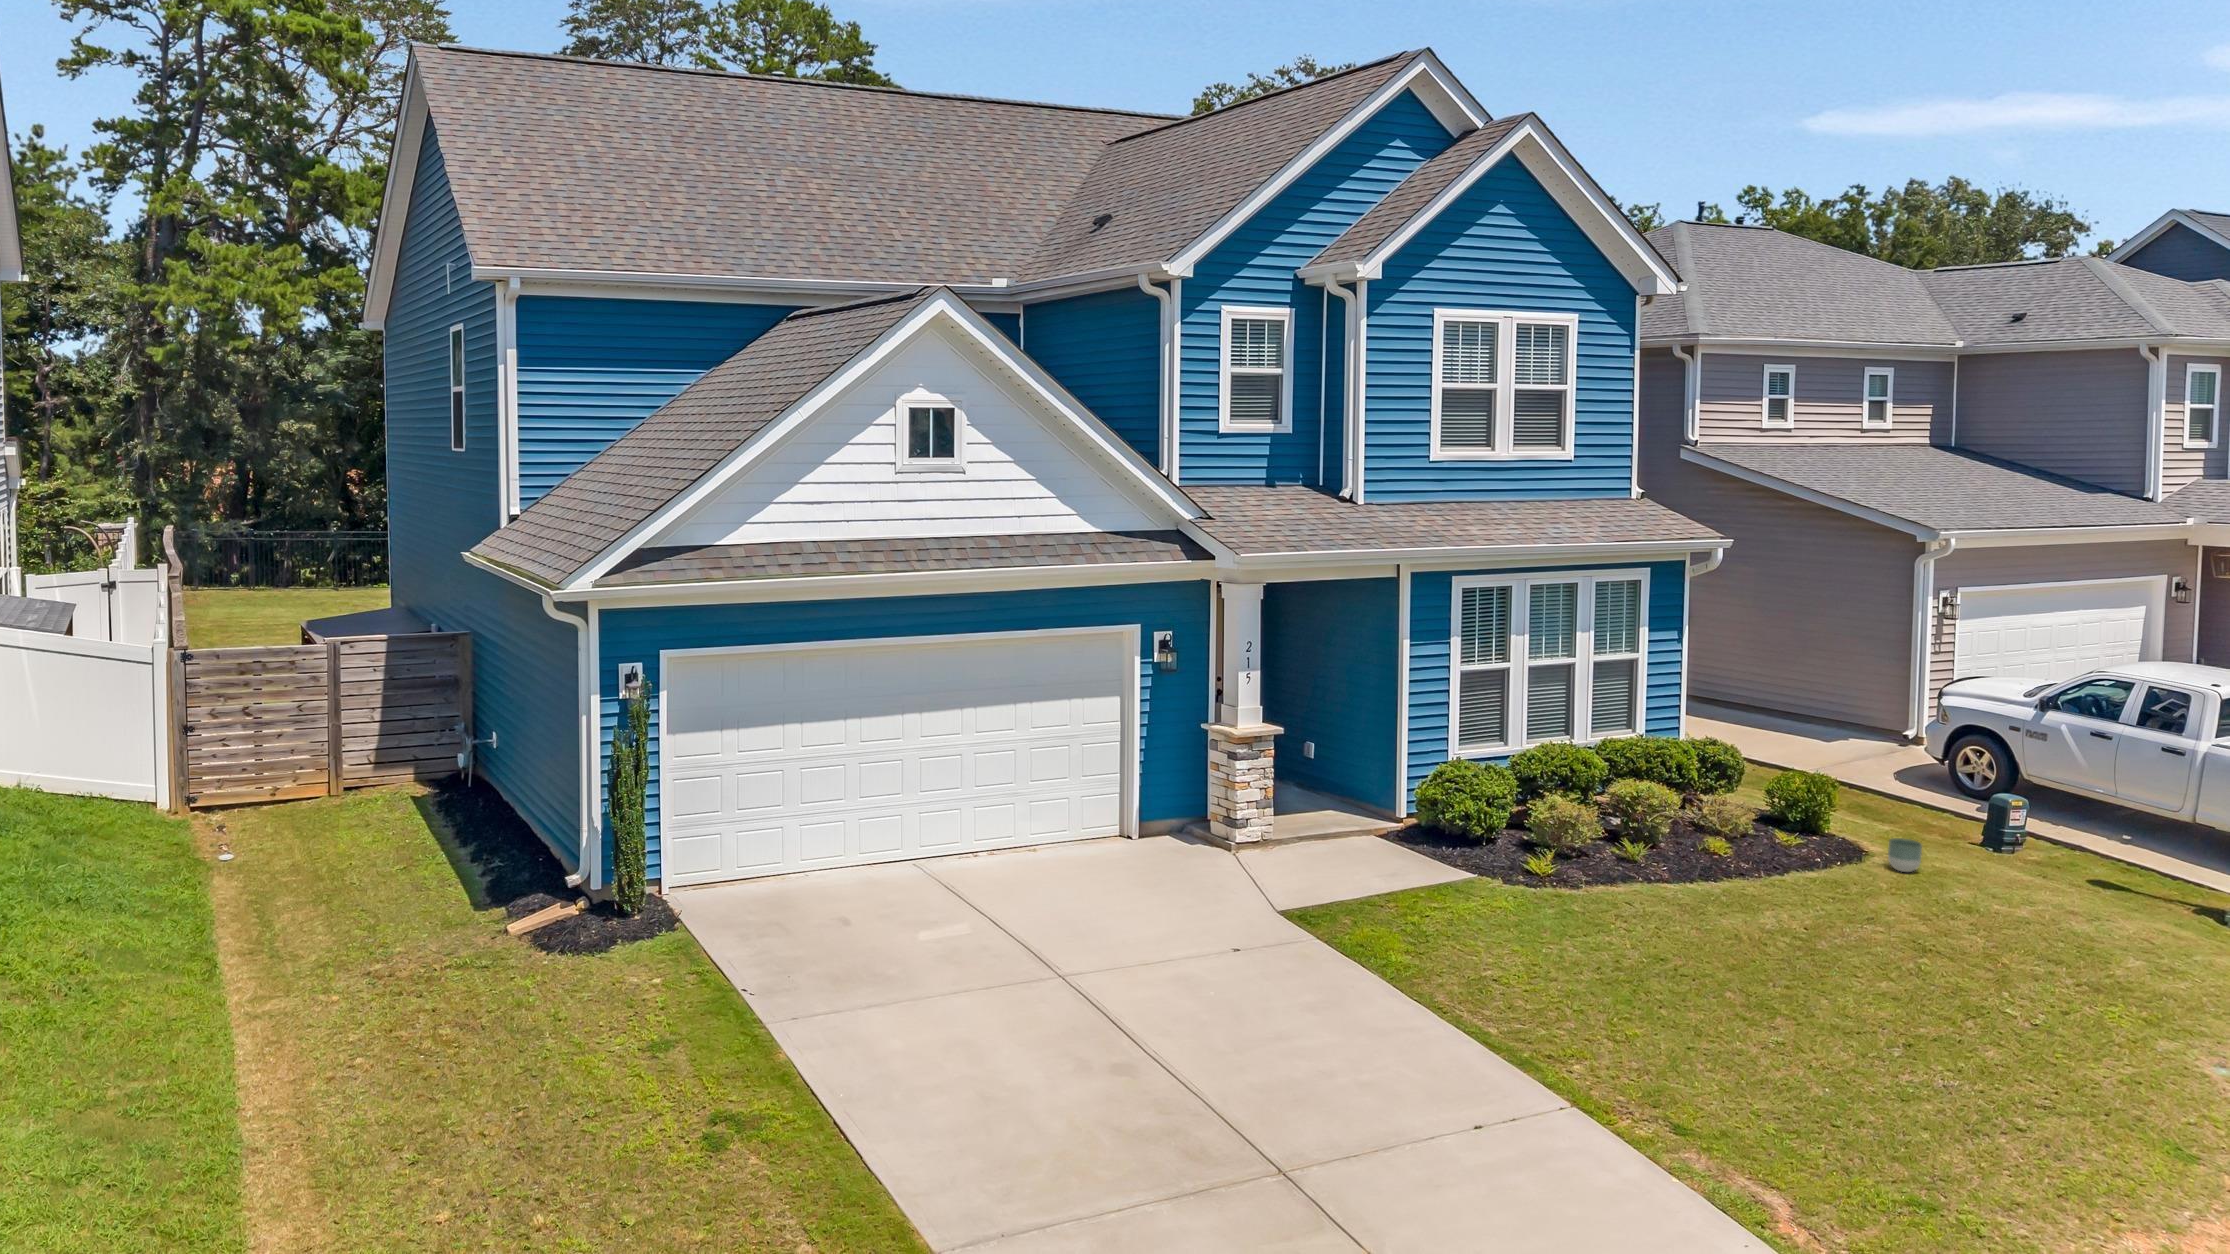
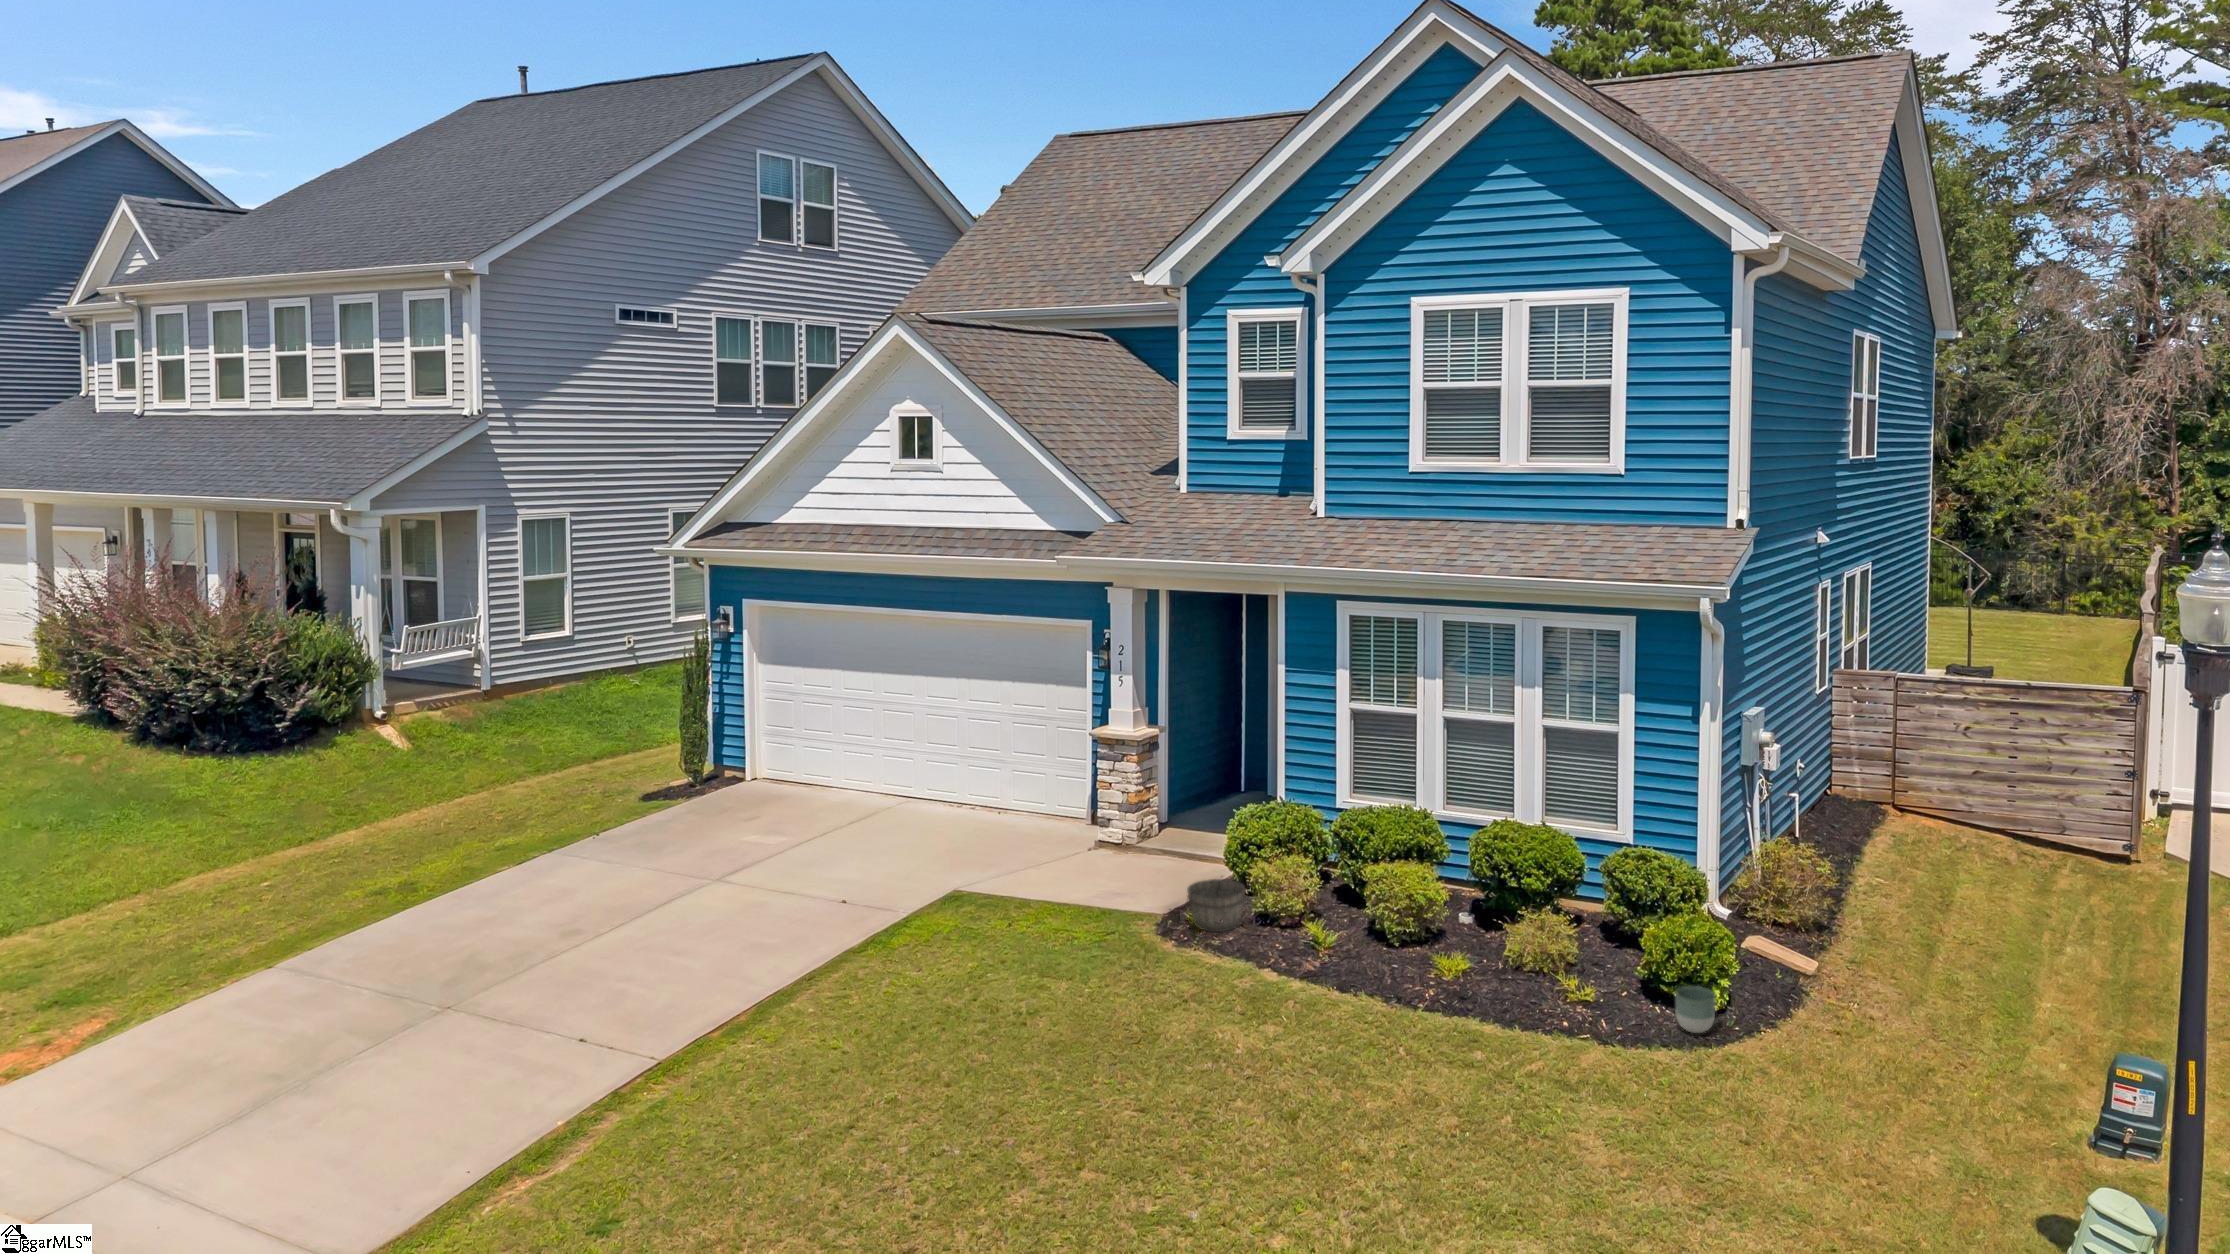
wooden bucket: none [1441,830,1498,882] -> present [1187,876,1245,932]

